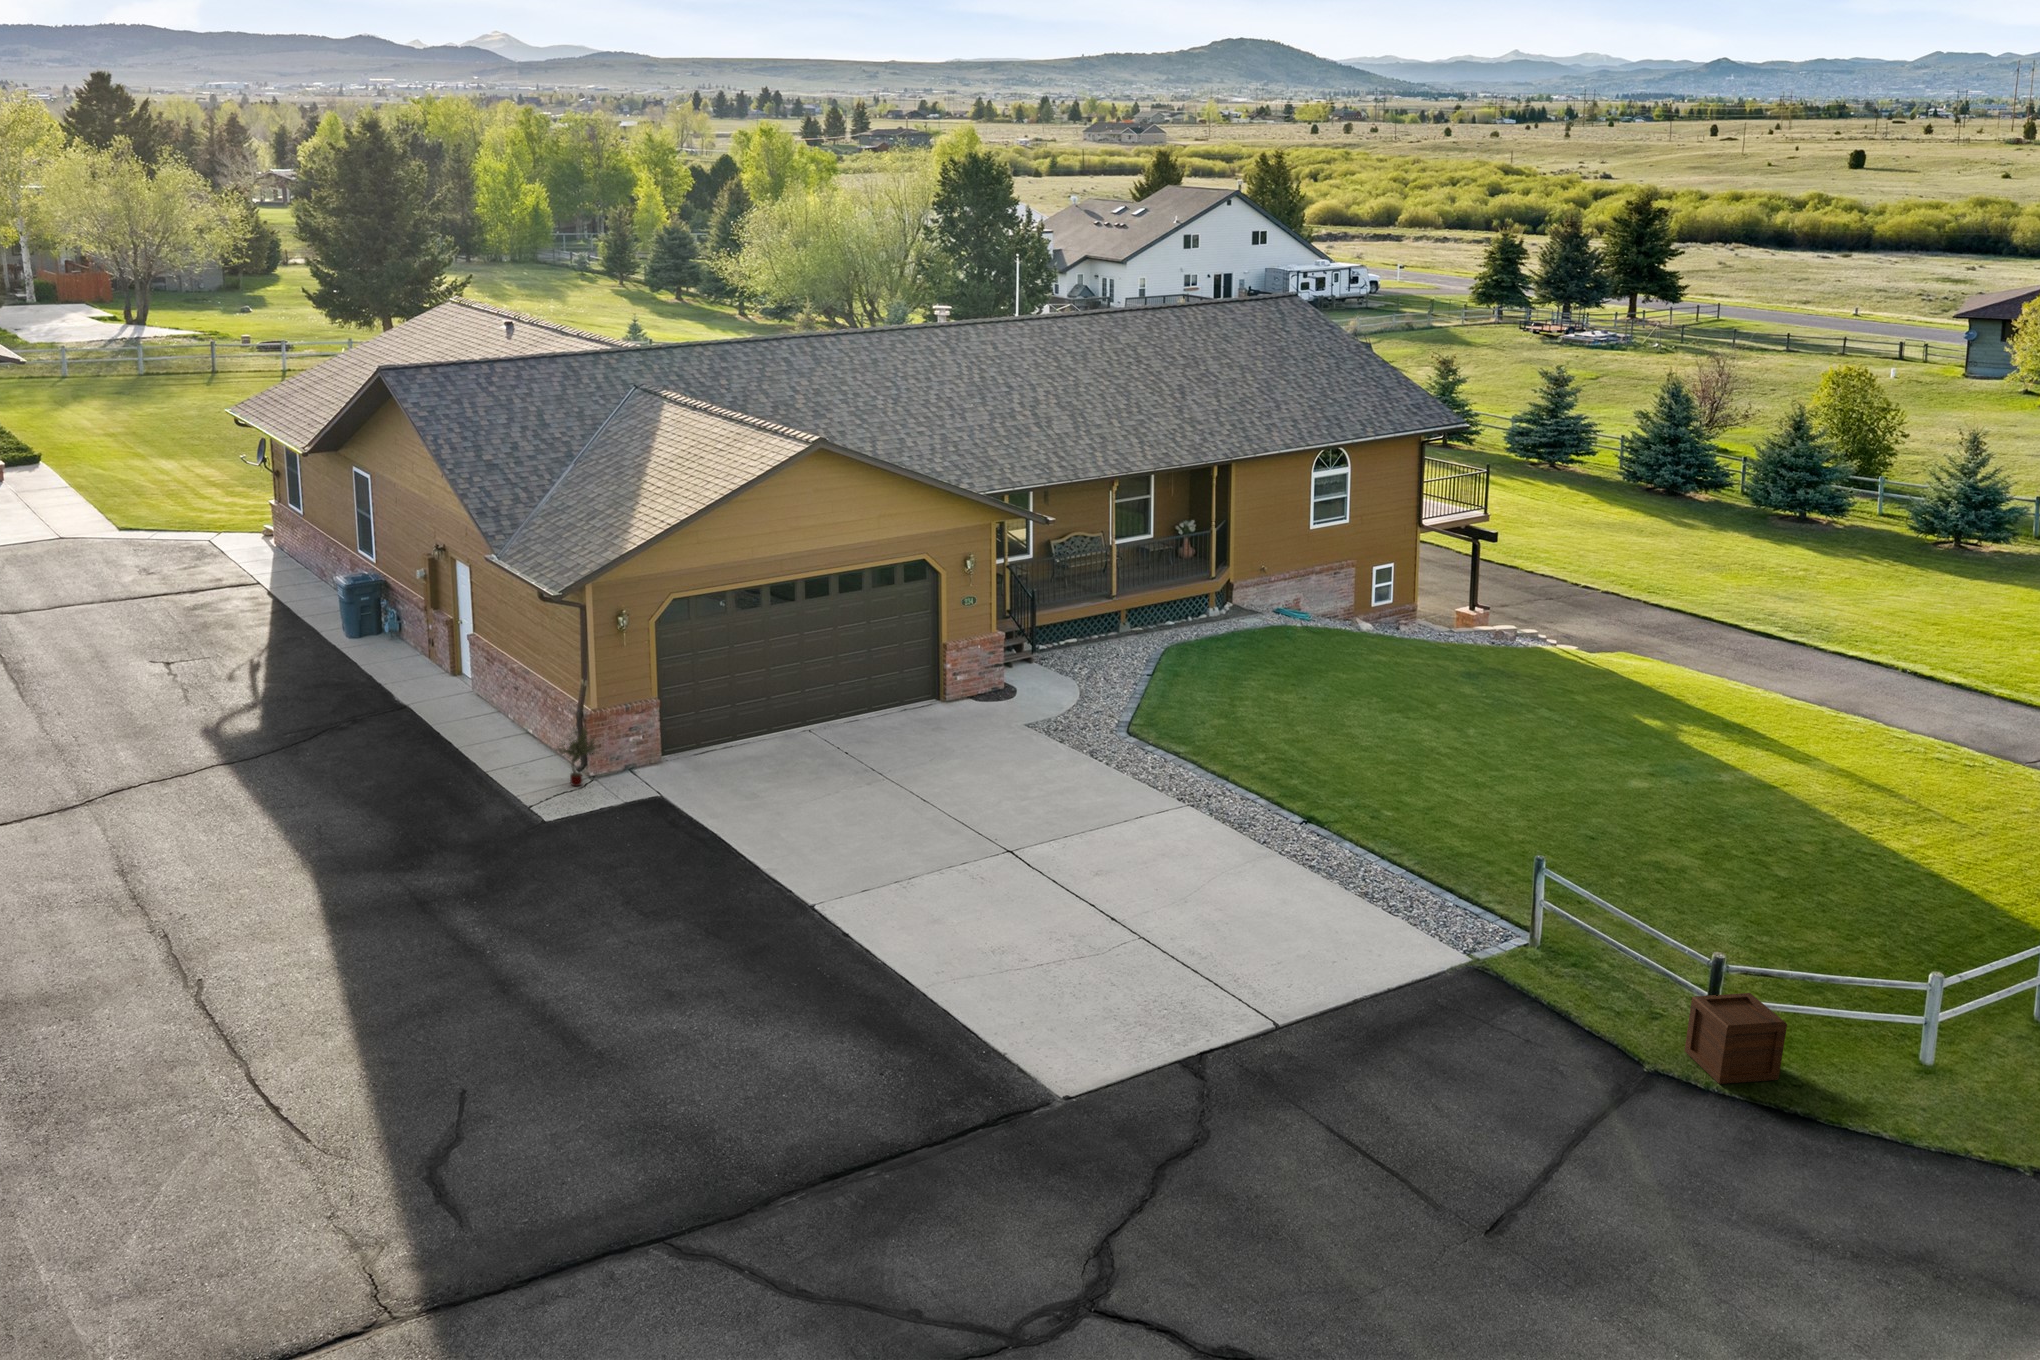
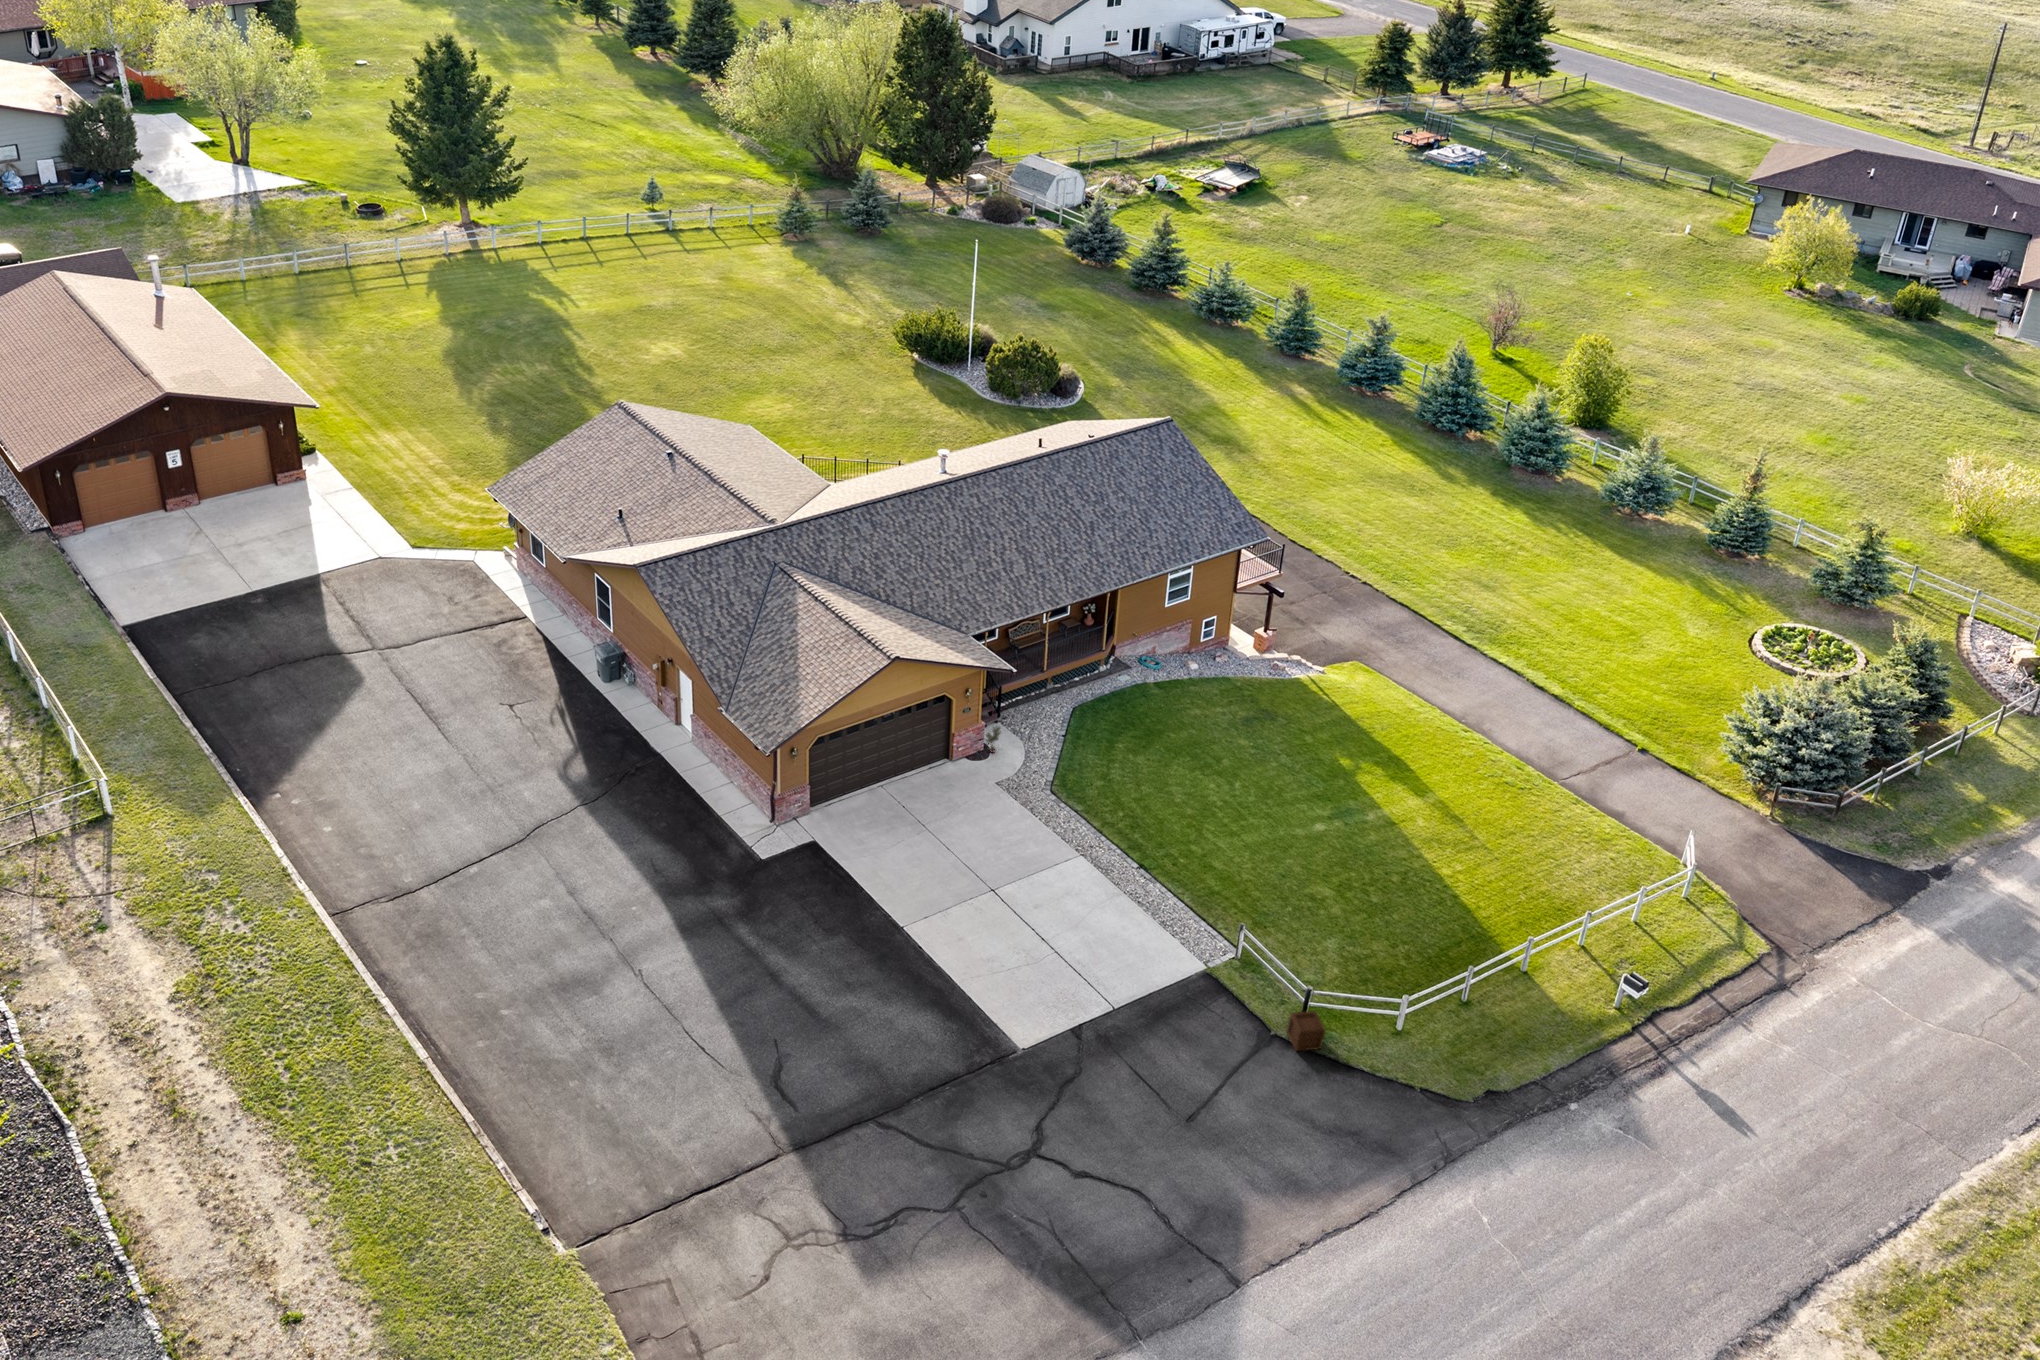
potted tree: present [557,728,596,786] -> present [986,726,1001,753]

